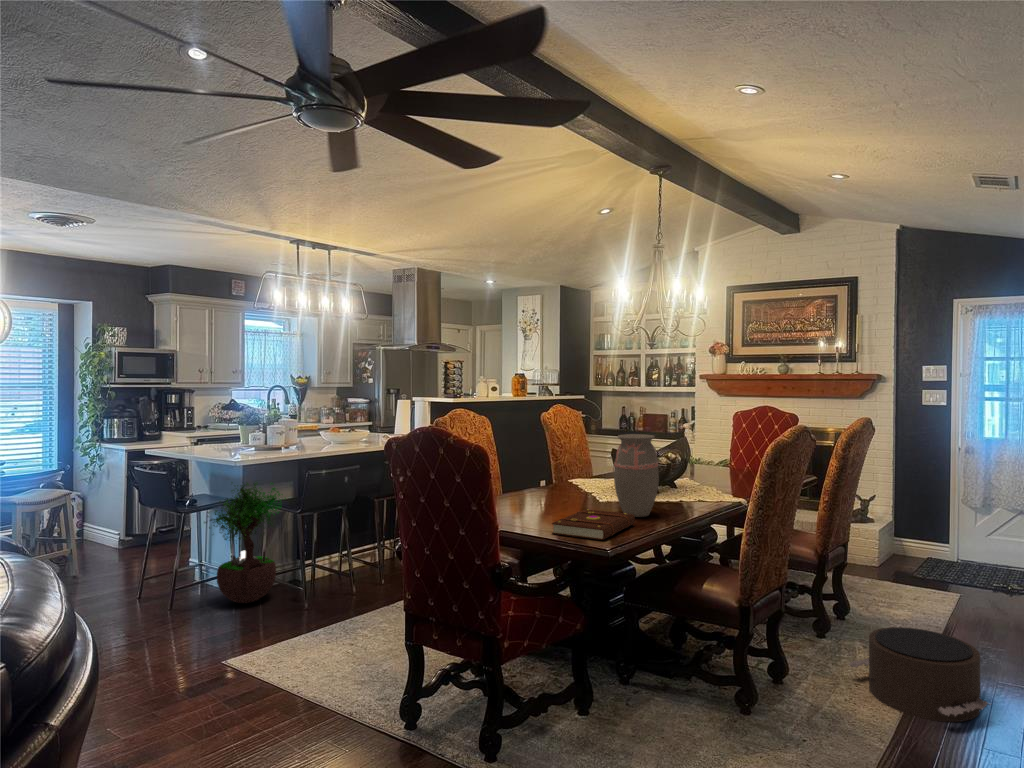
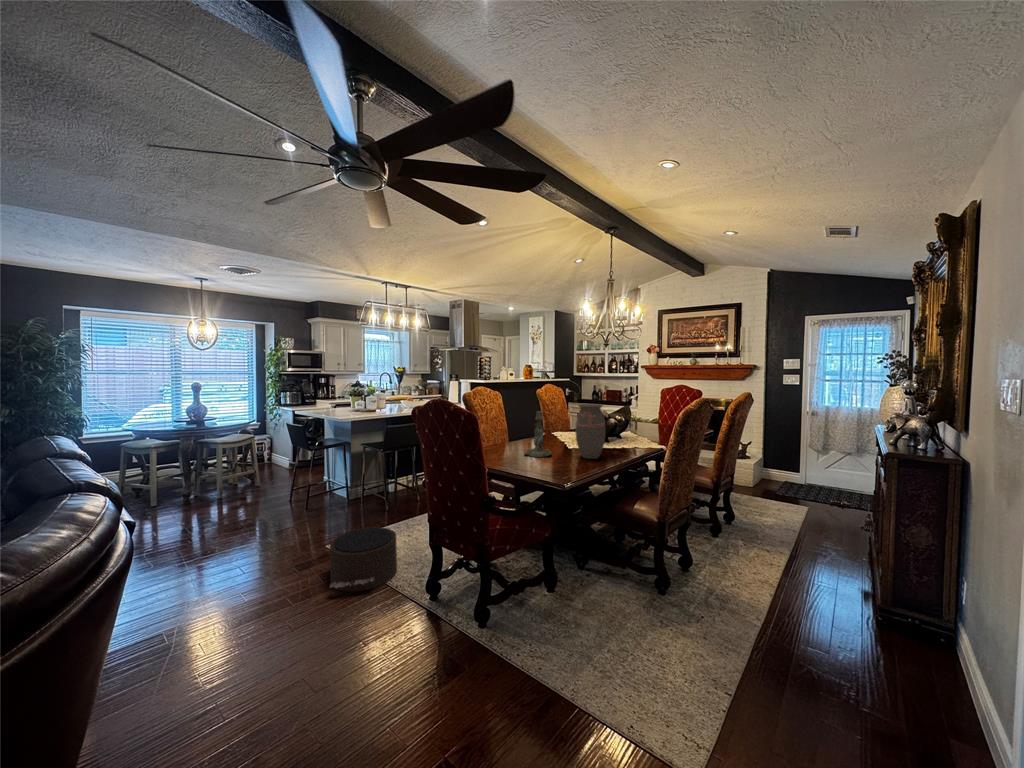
candlestick: none [536,446,579,515] -> present [525,411,552,457]
potted tree: present [204,483,283,603] -> none [325,428,377,506]
book: present [552,509,635,540] -> none [530,454,588,476]
pouf: present [848,627,989,722] -> present [330,527,397,592]

